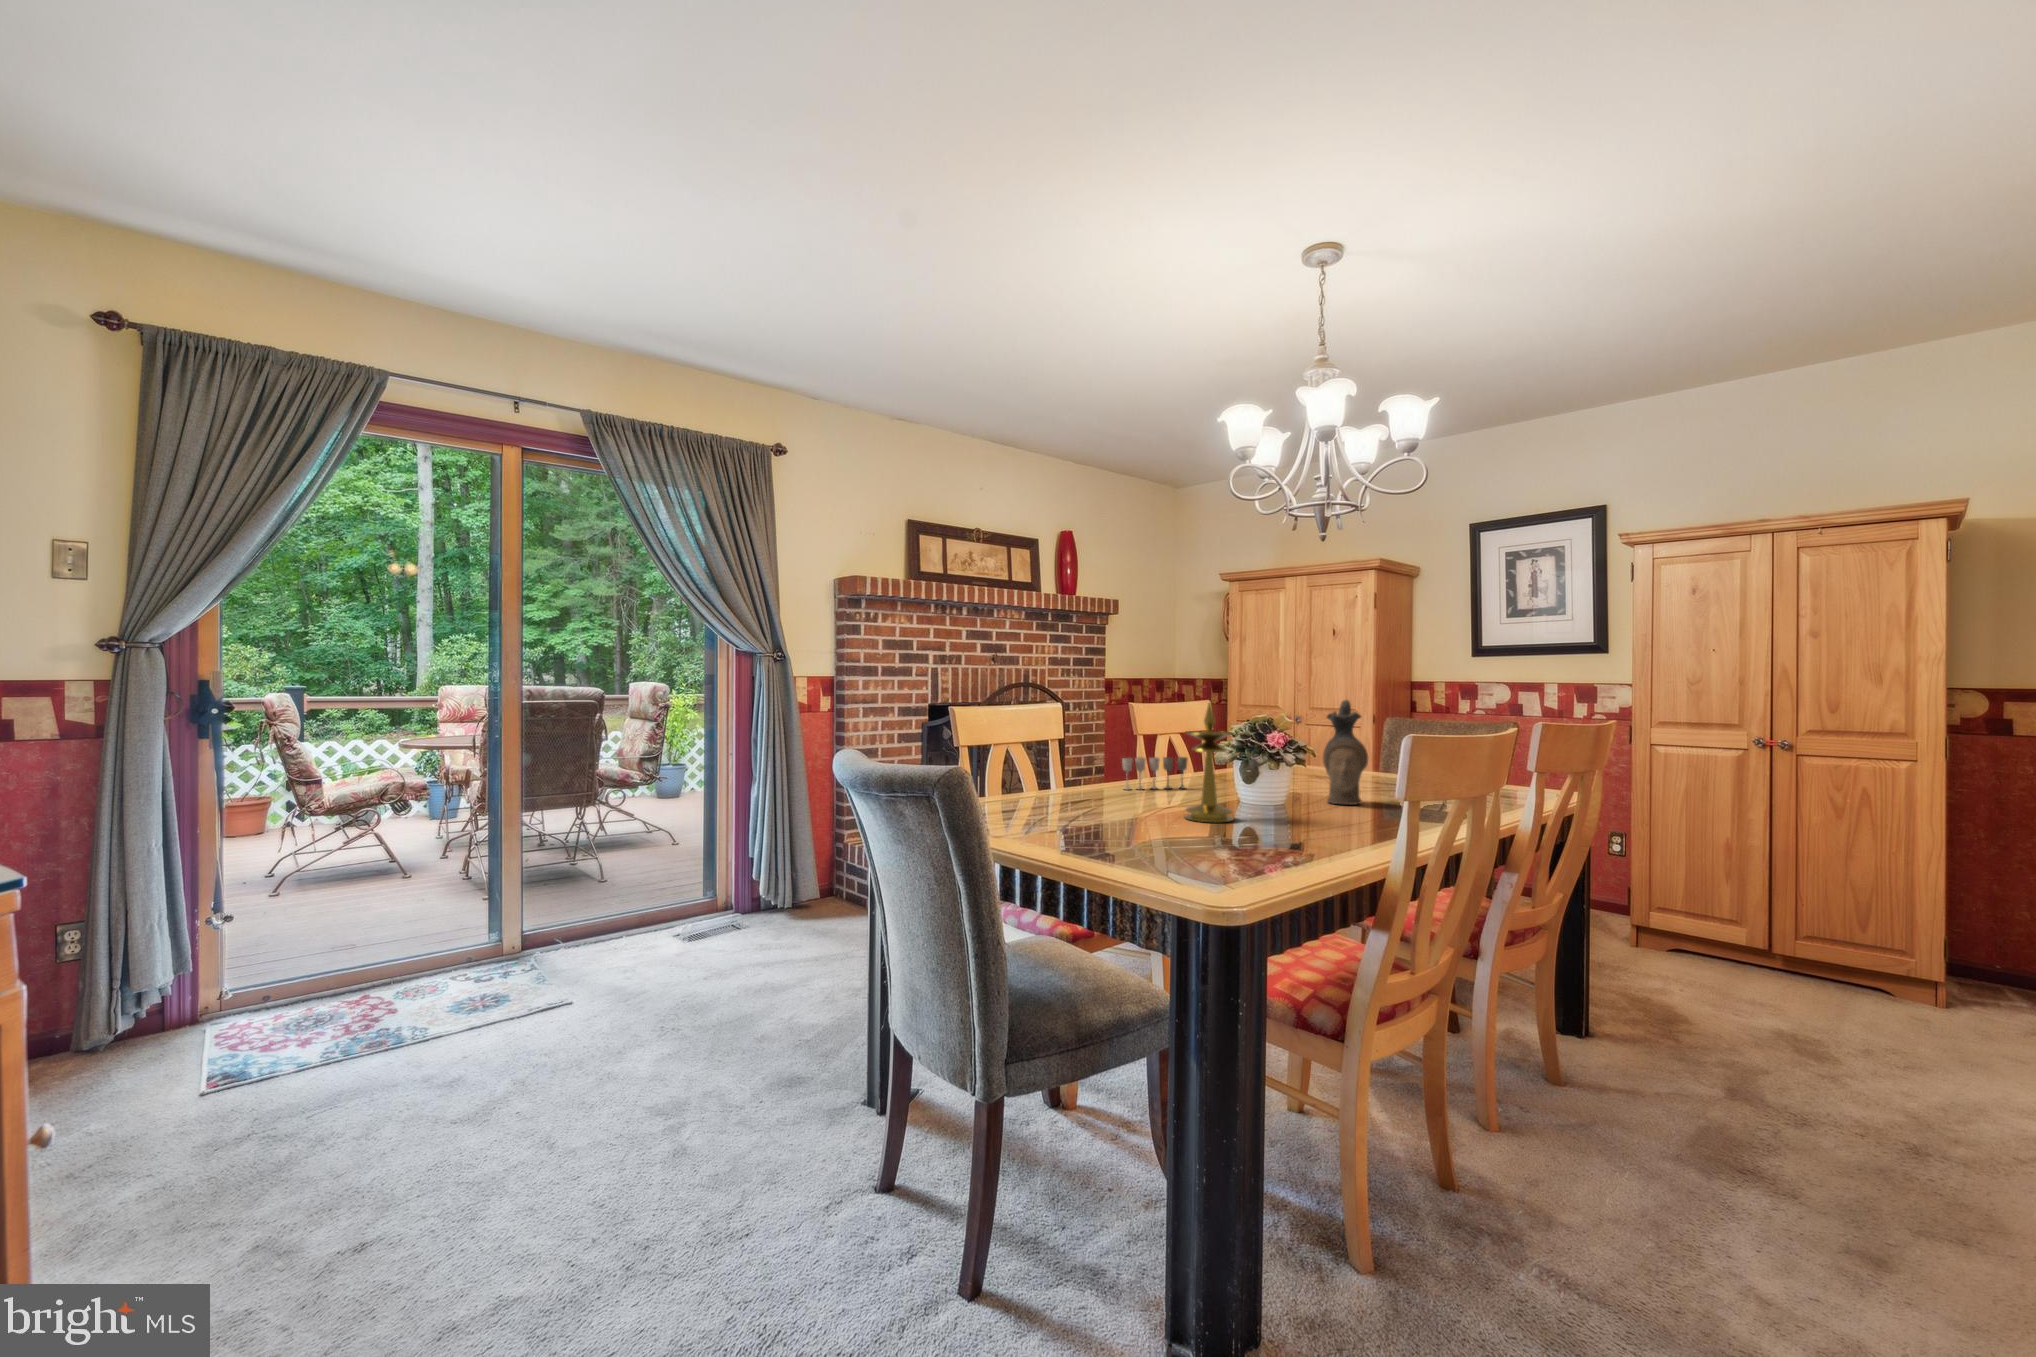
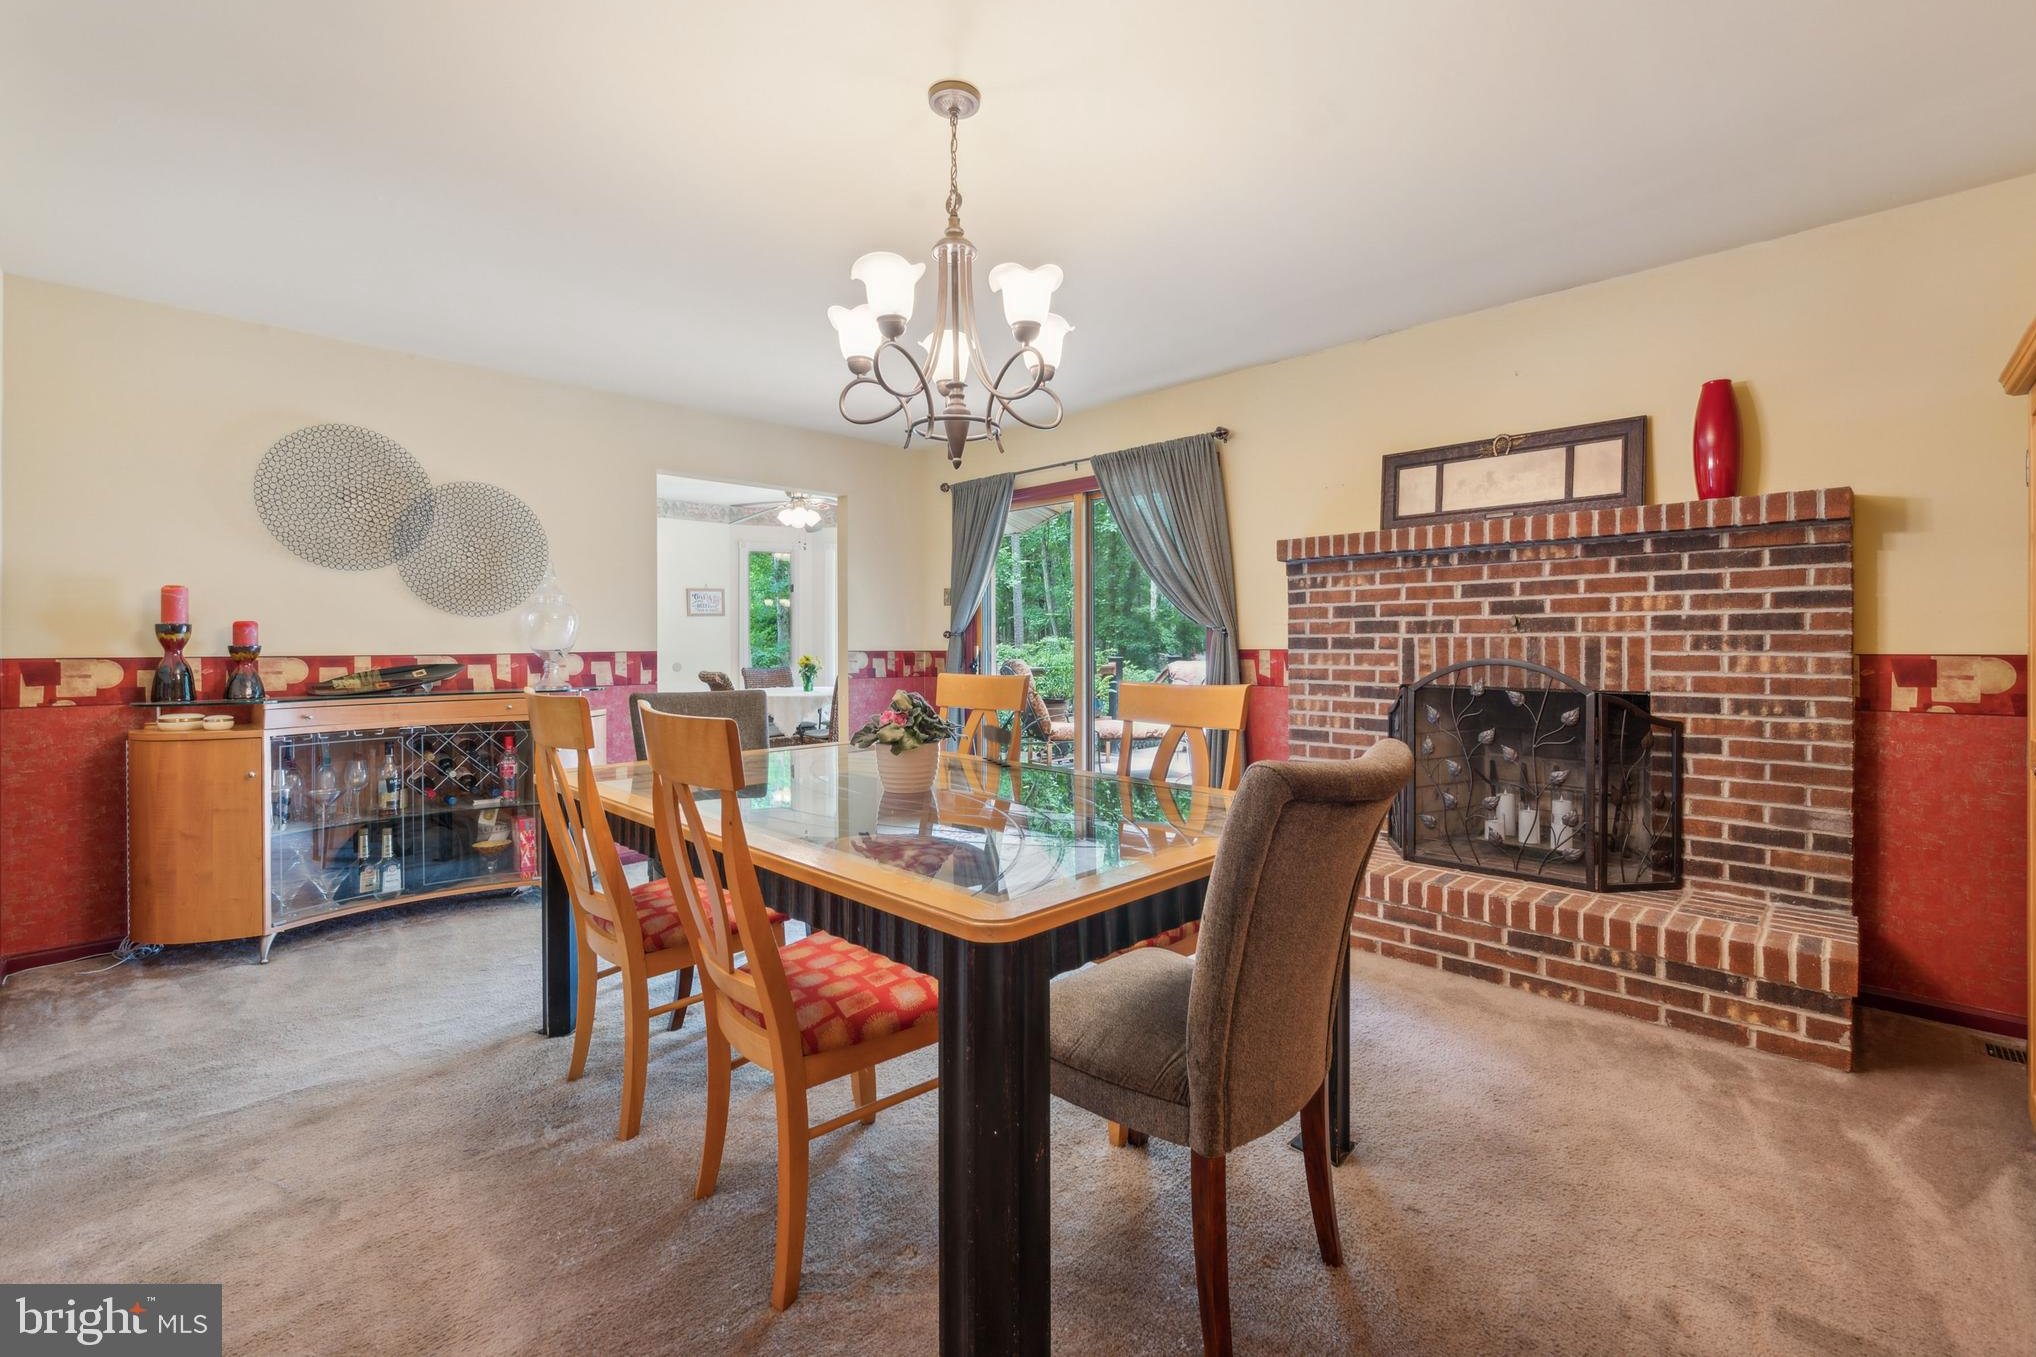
ceramic pitcher: present [1323,700,1368,804] -> none [873,661,947,793]
candlestick: present [1185,703,1234,822] -> none [782,658,829,769]

